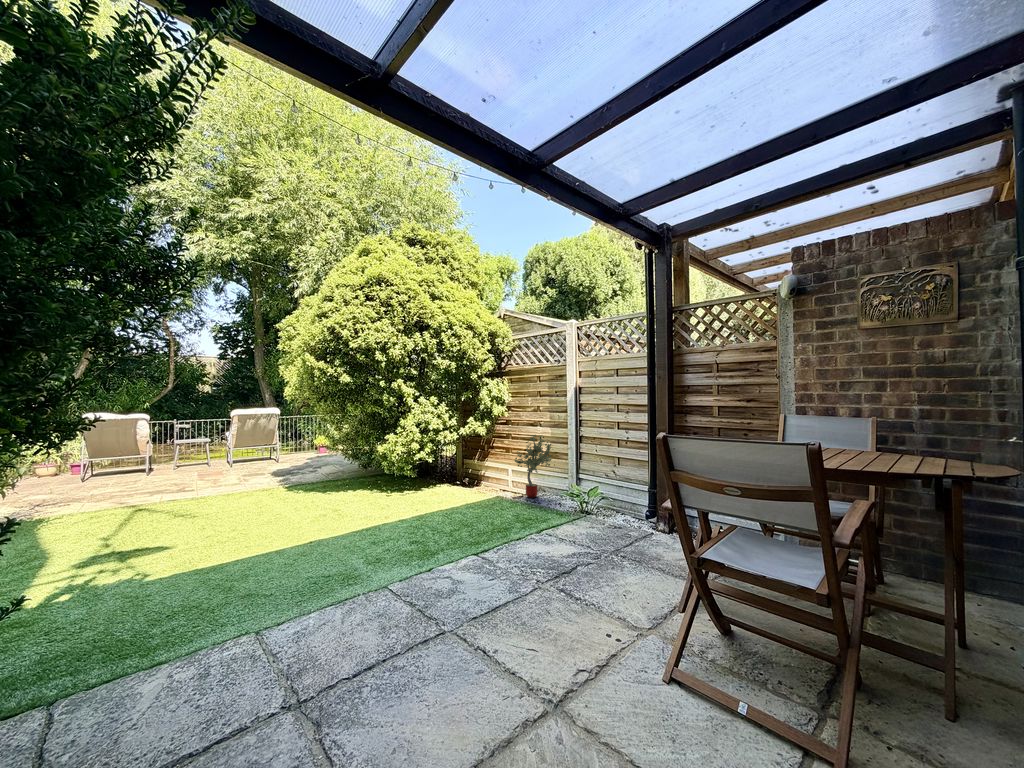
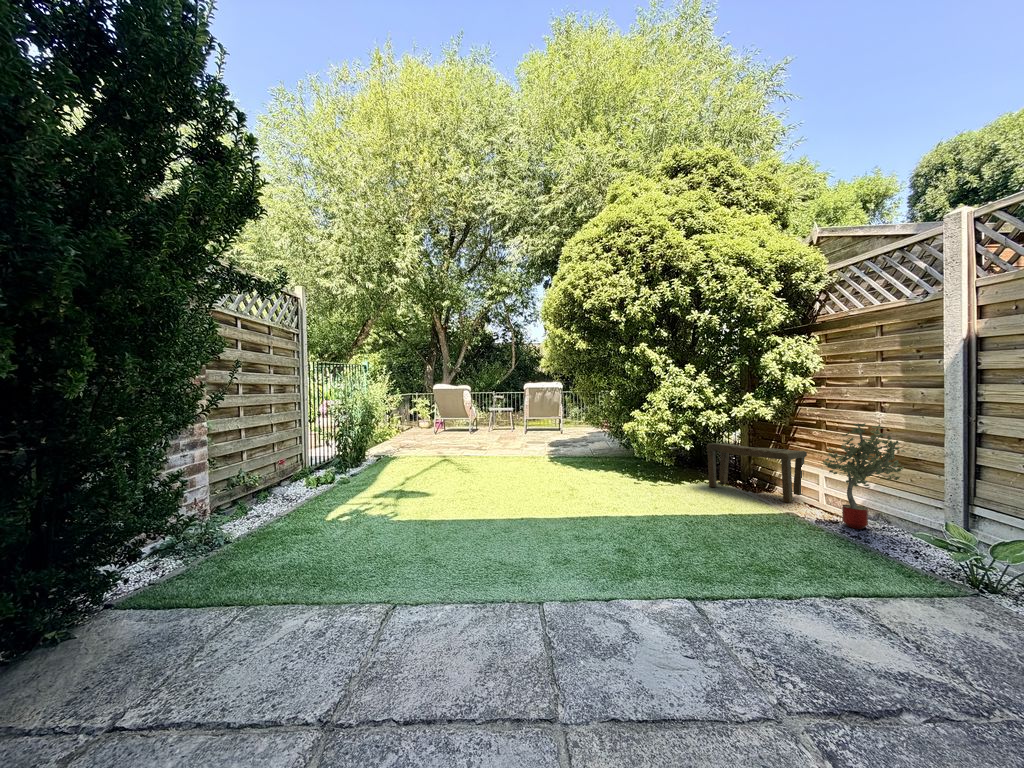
bench: none [441,454,502,490] -> present [707,443,807,503]

